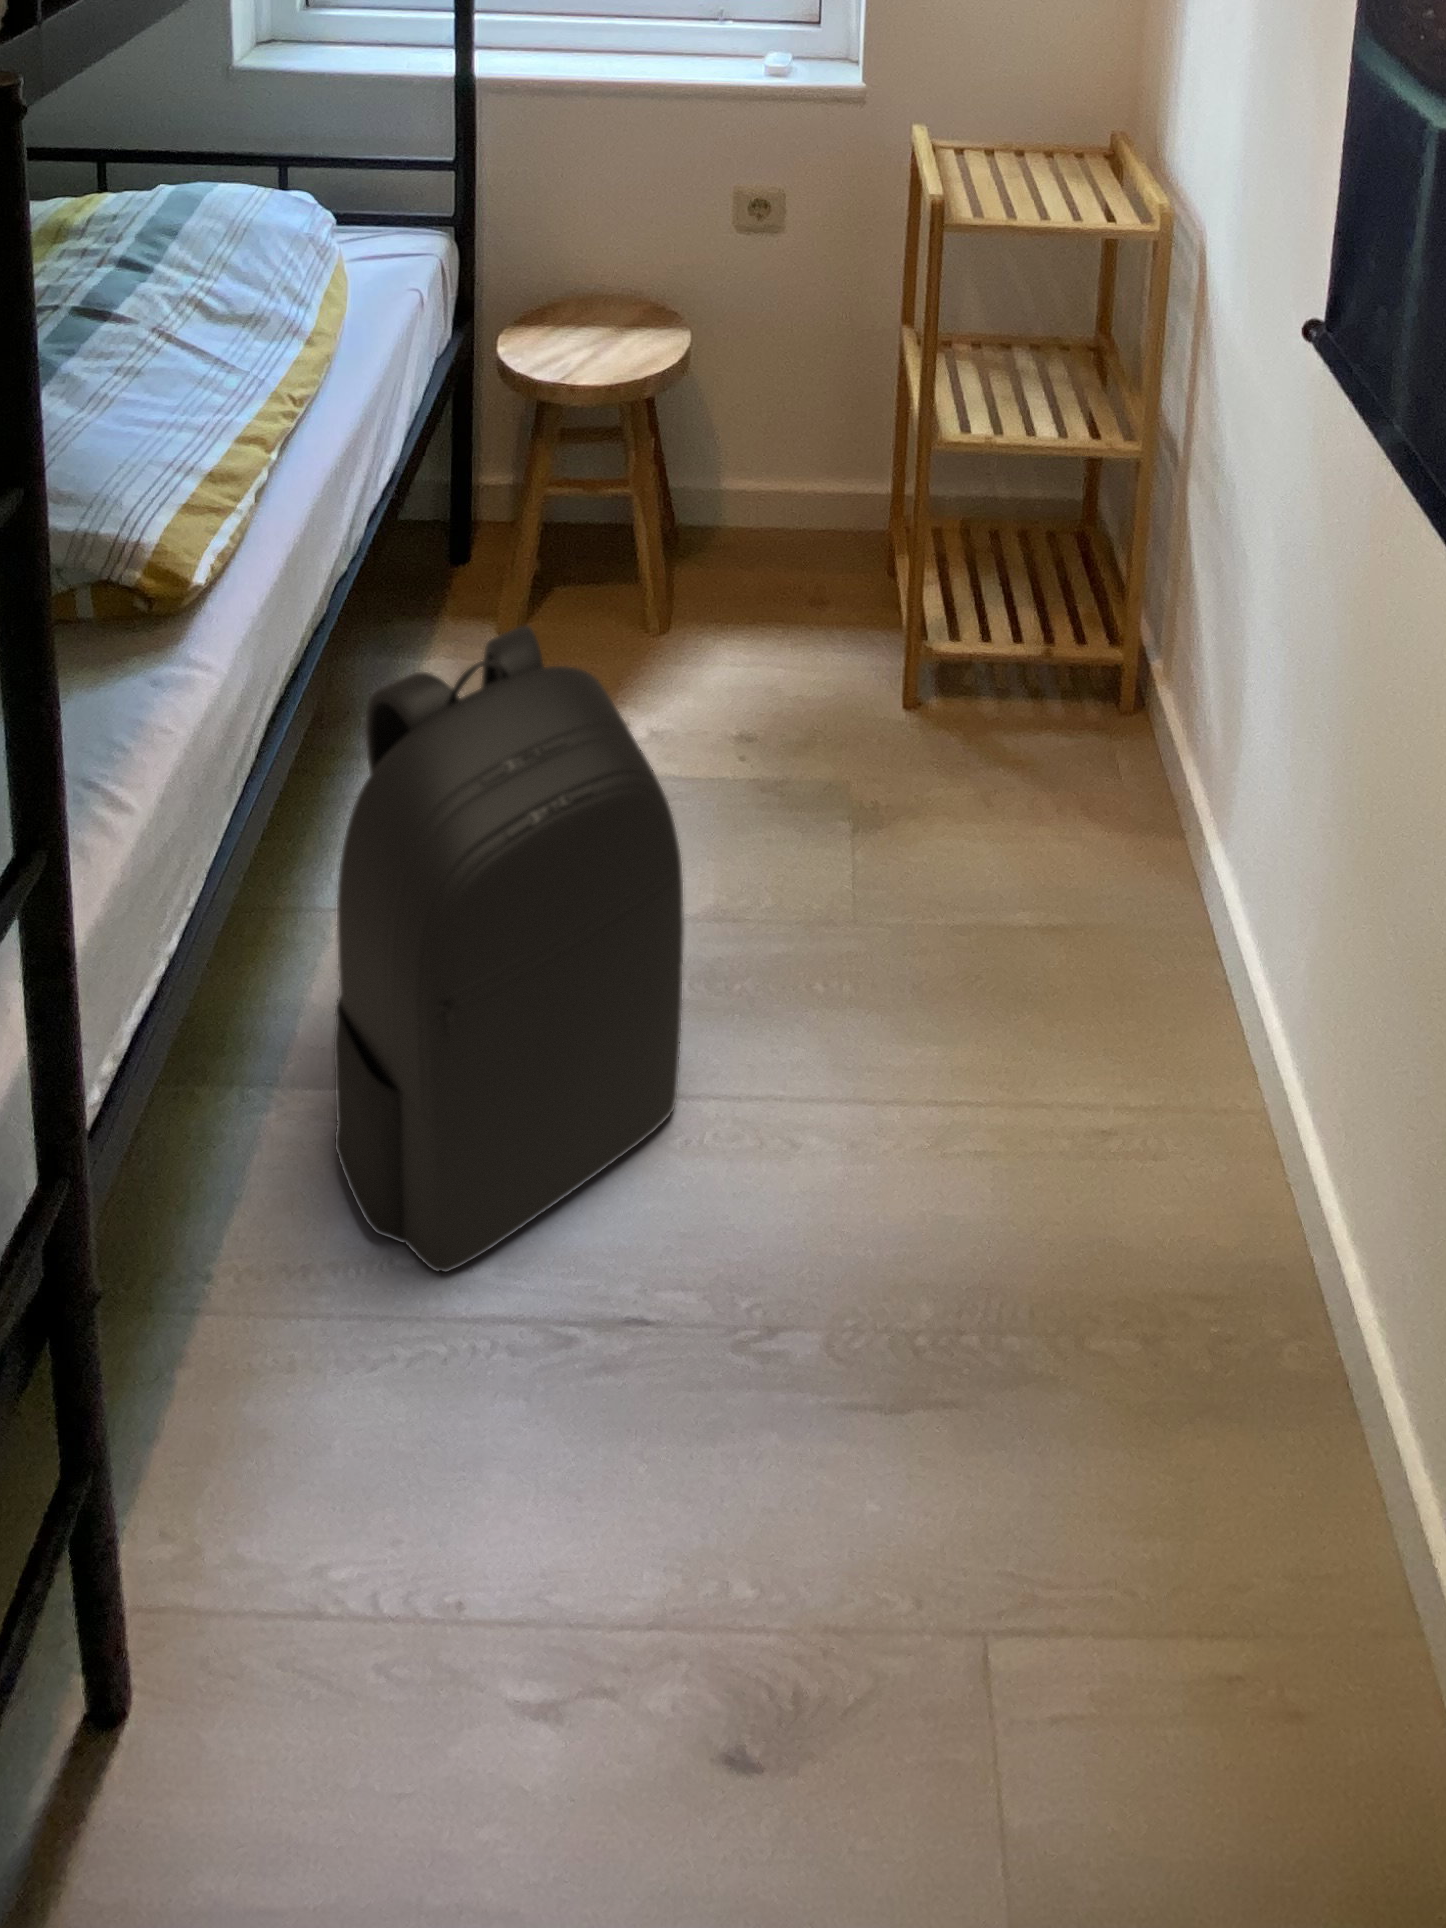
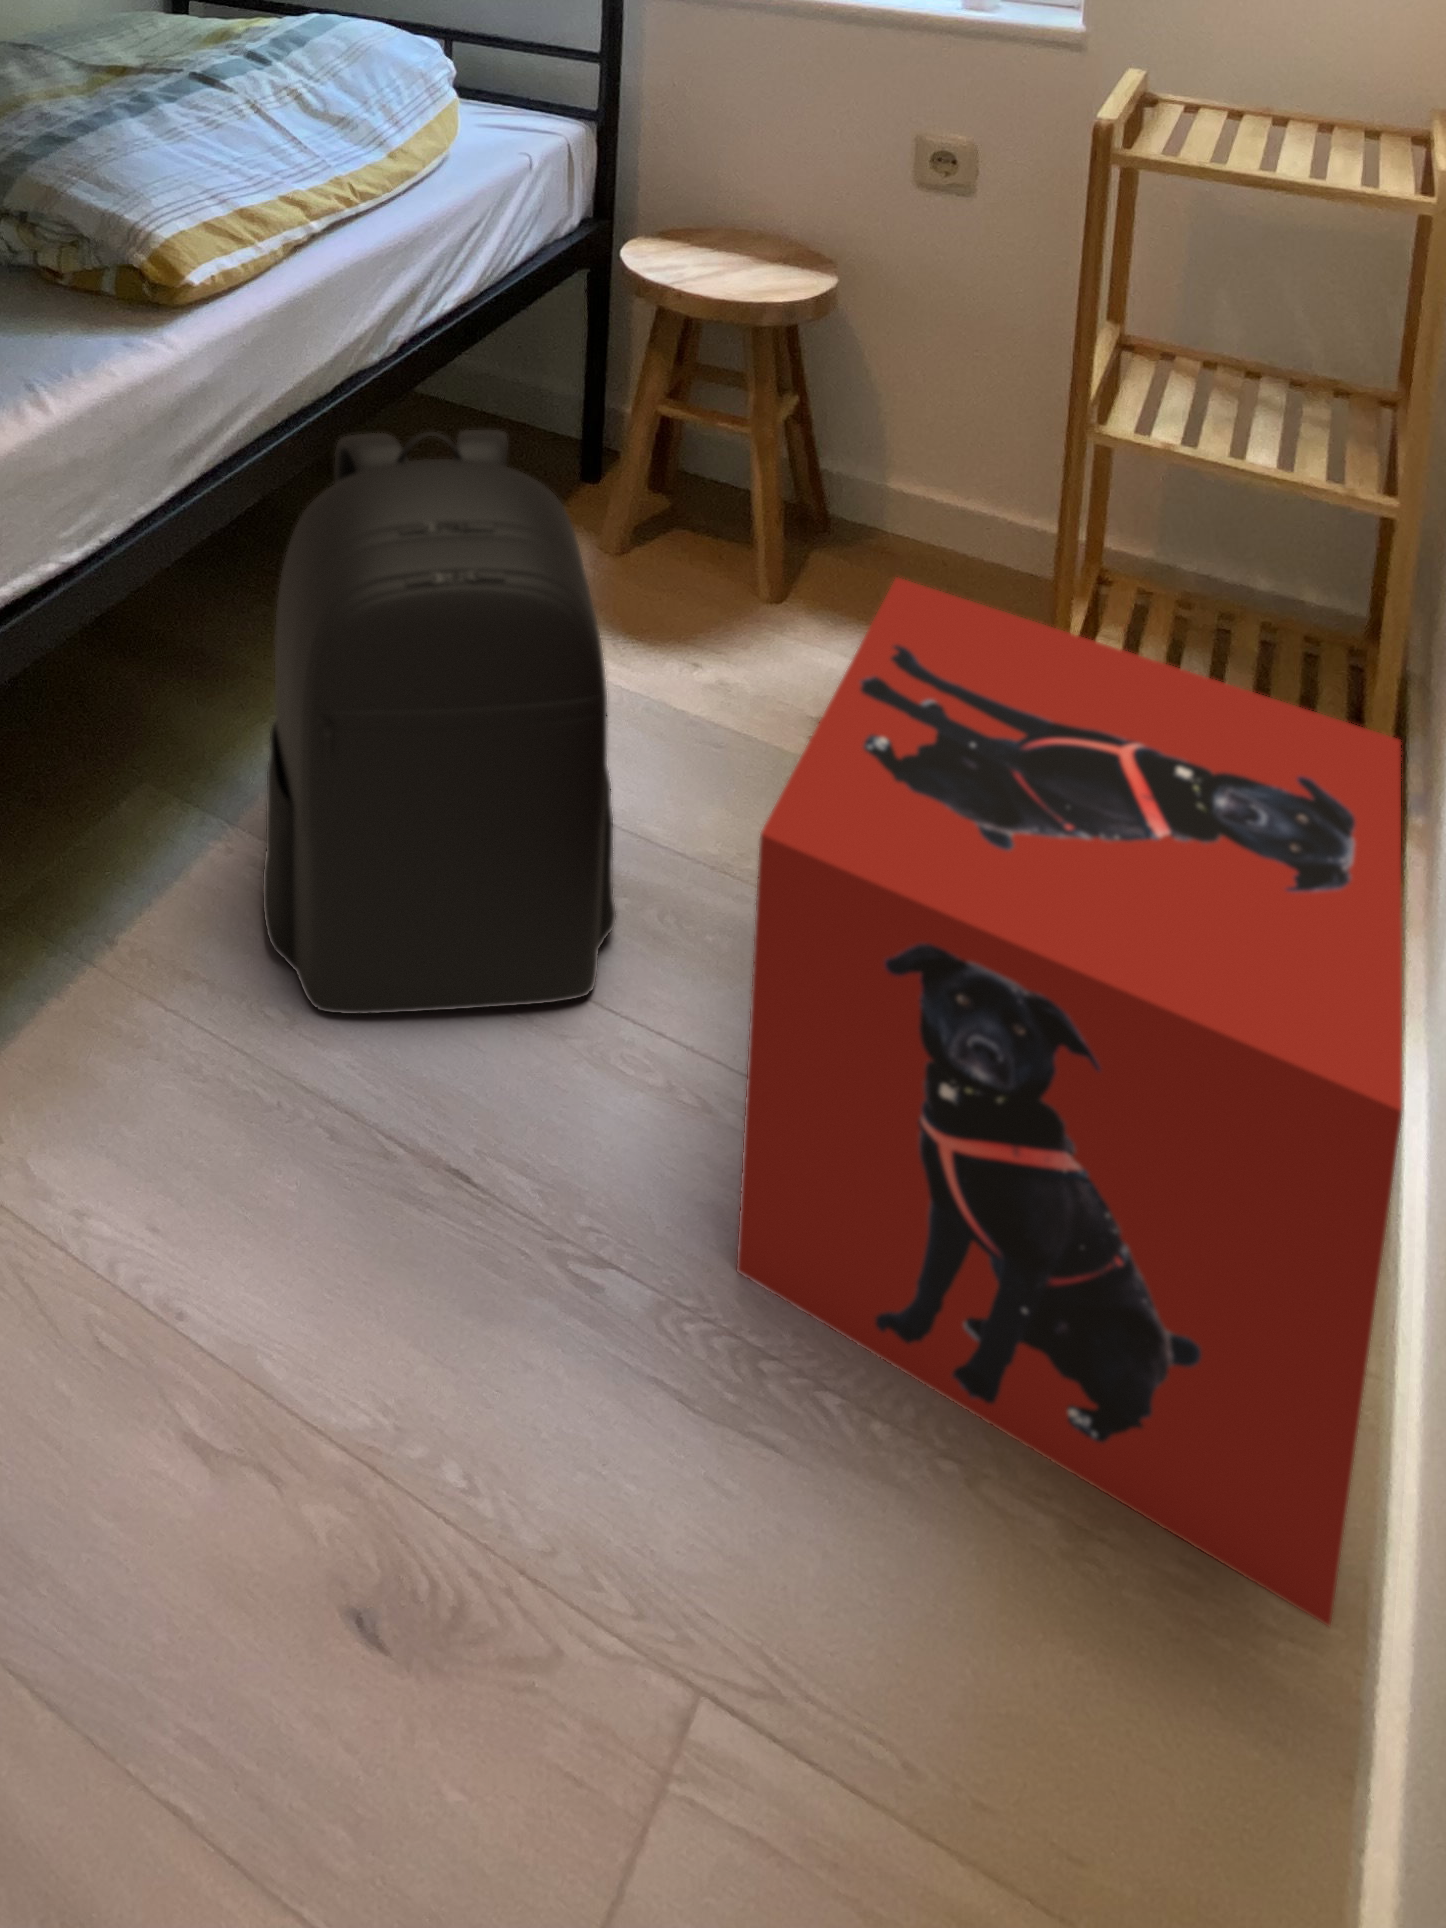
storage box: none [858,644,1336,1316] -> present [737,577,1402,1626]

